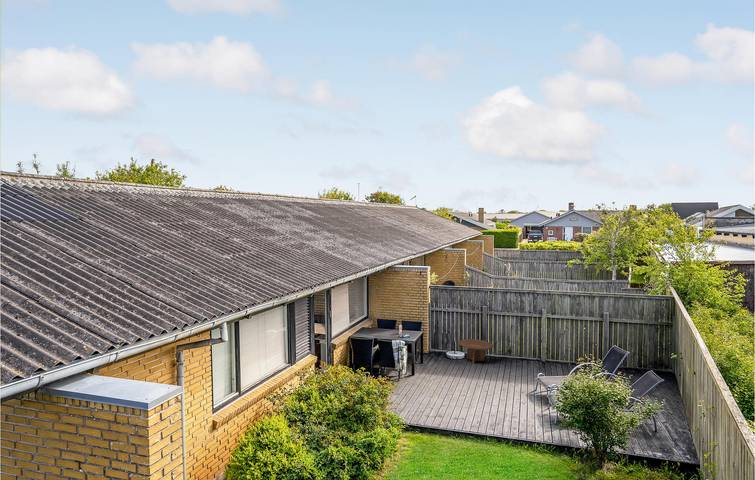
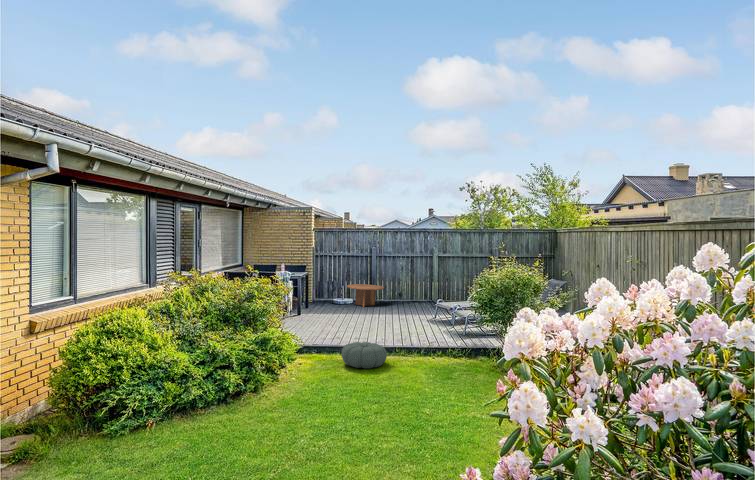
pouf: none [436,435,474,464] -> present [342,342,387,368]

